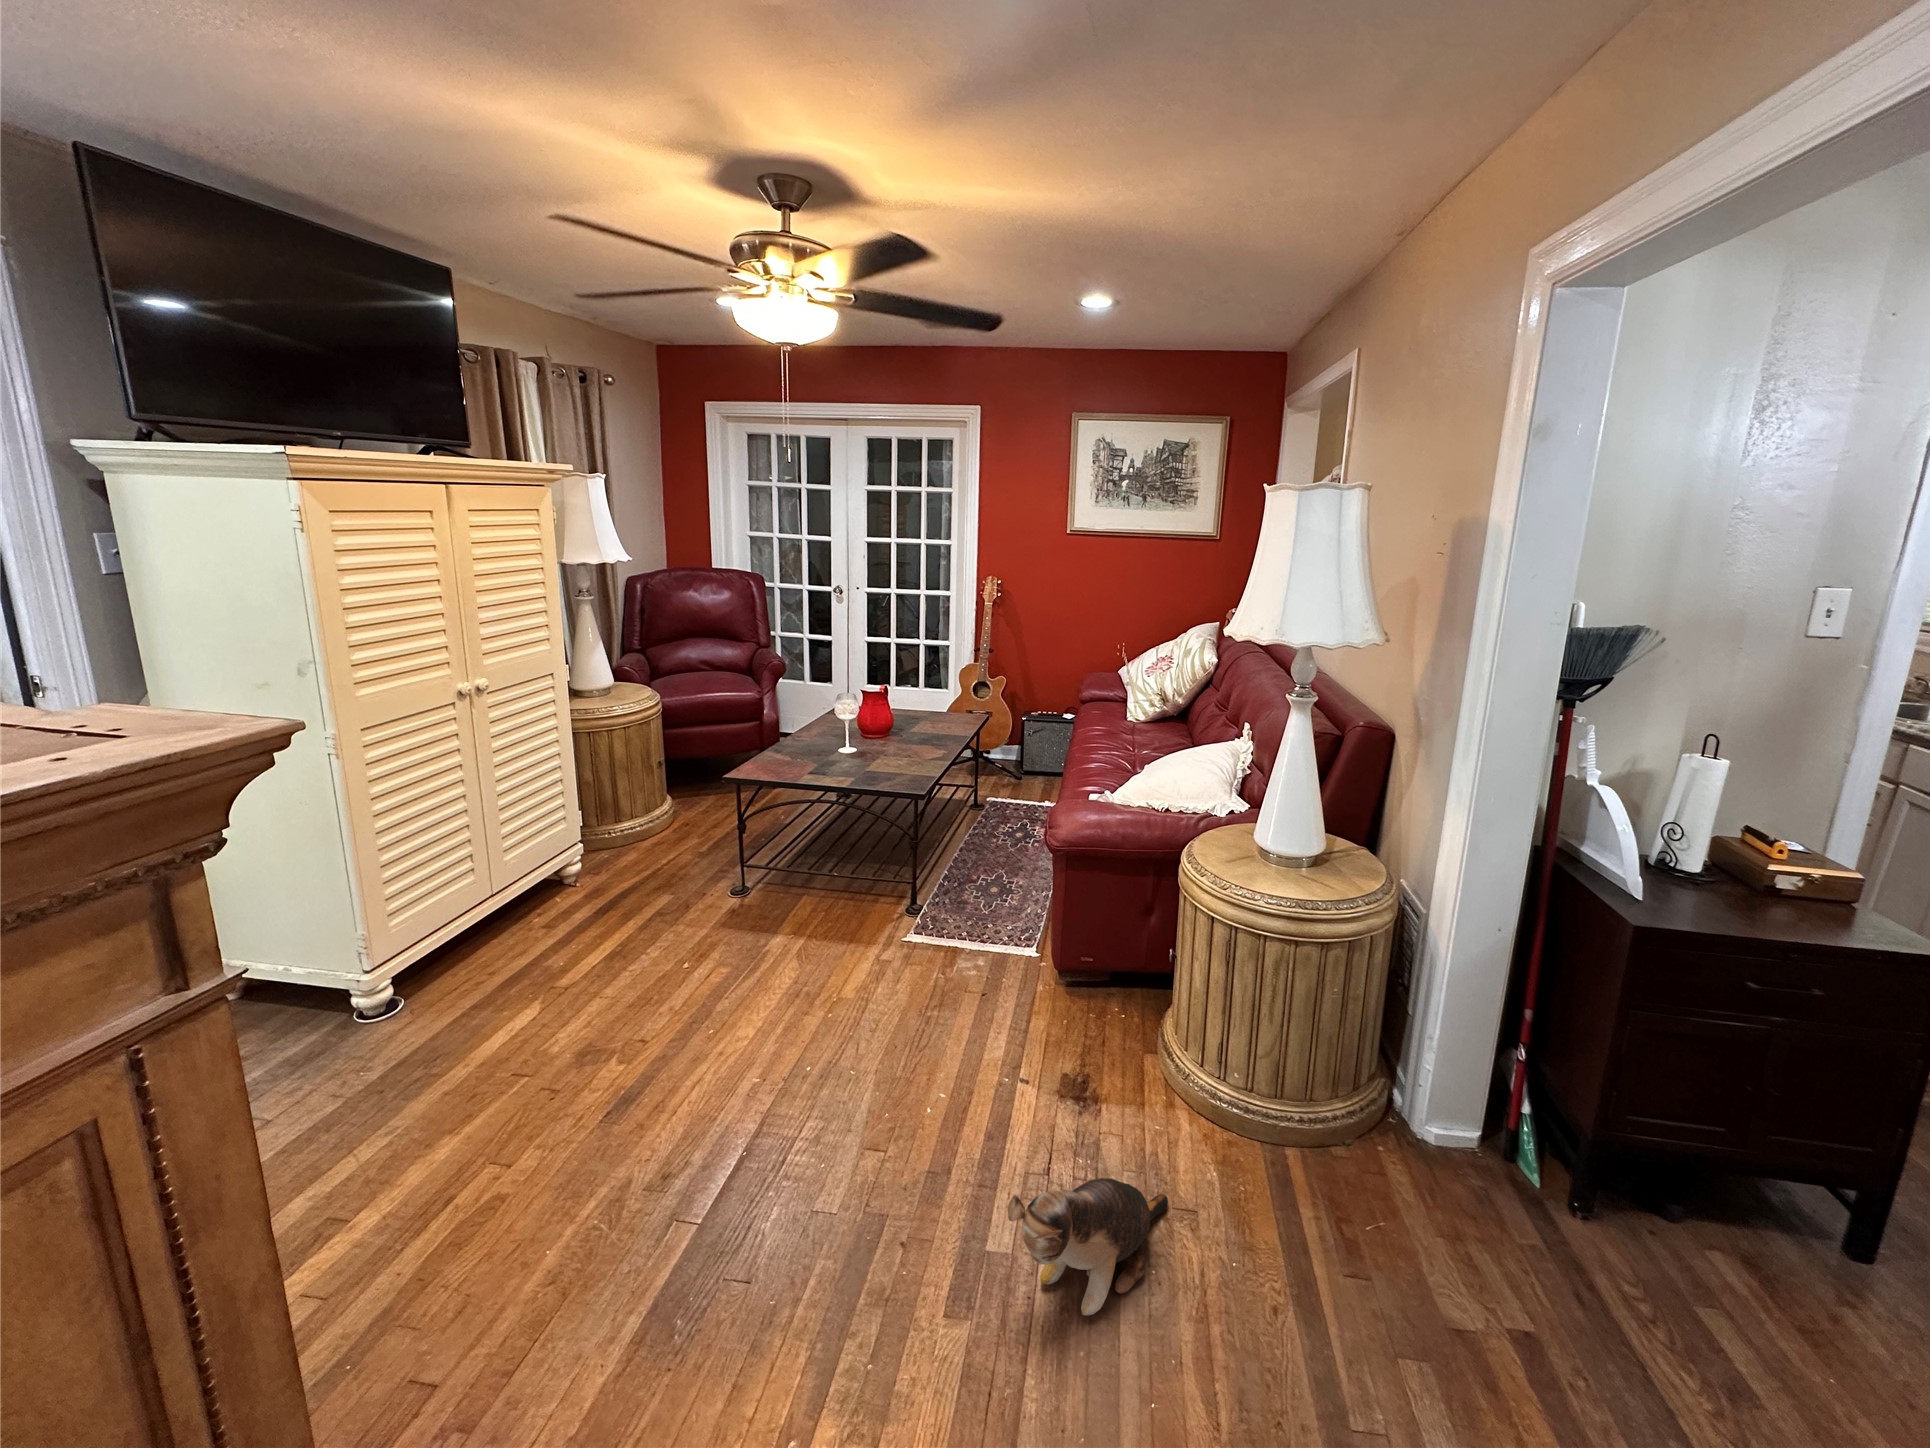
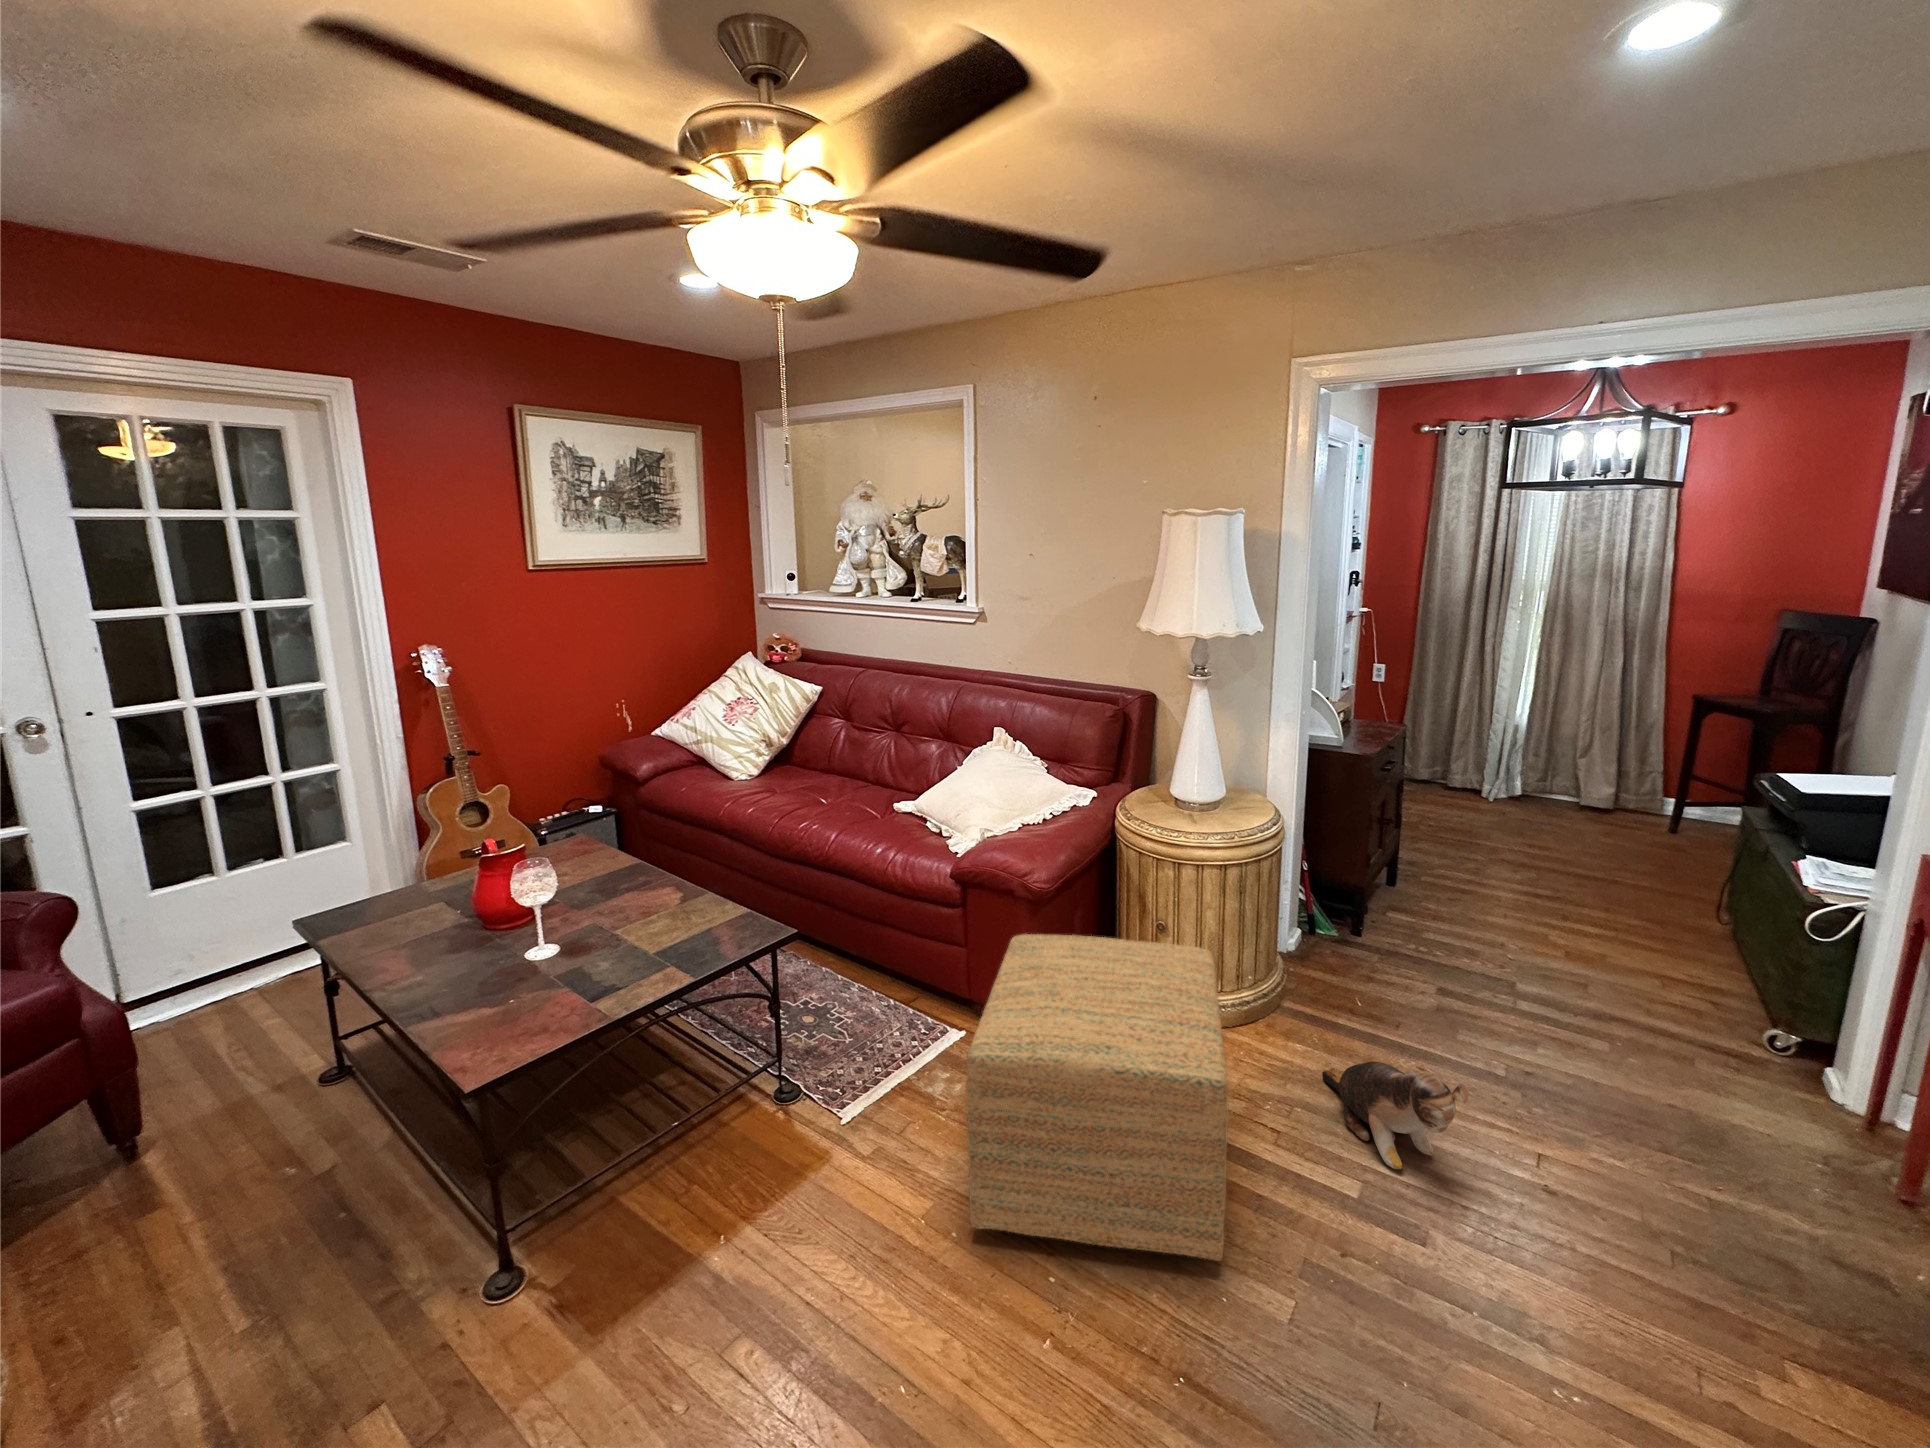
ottoman: none [821,867,1056,1145] -> present [966,934,1229,1261]

